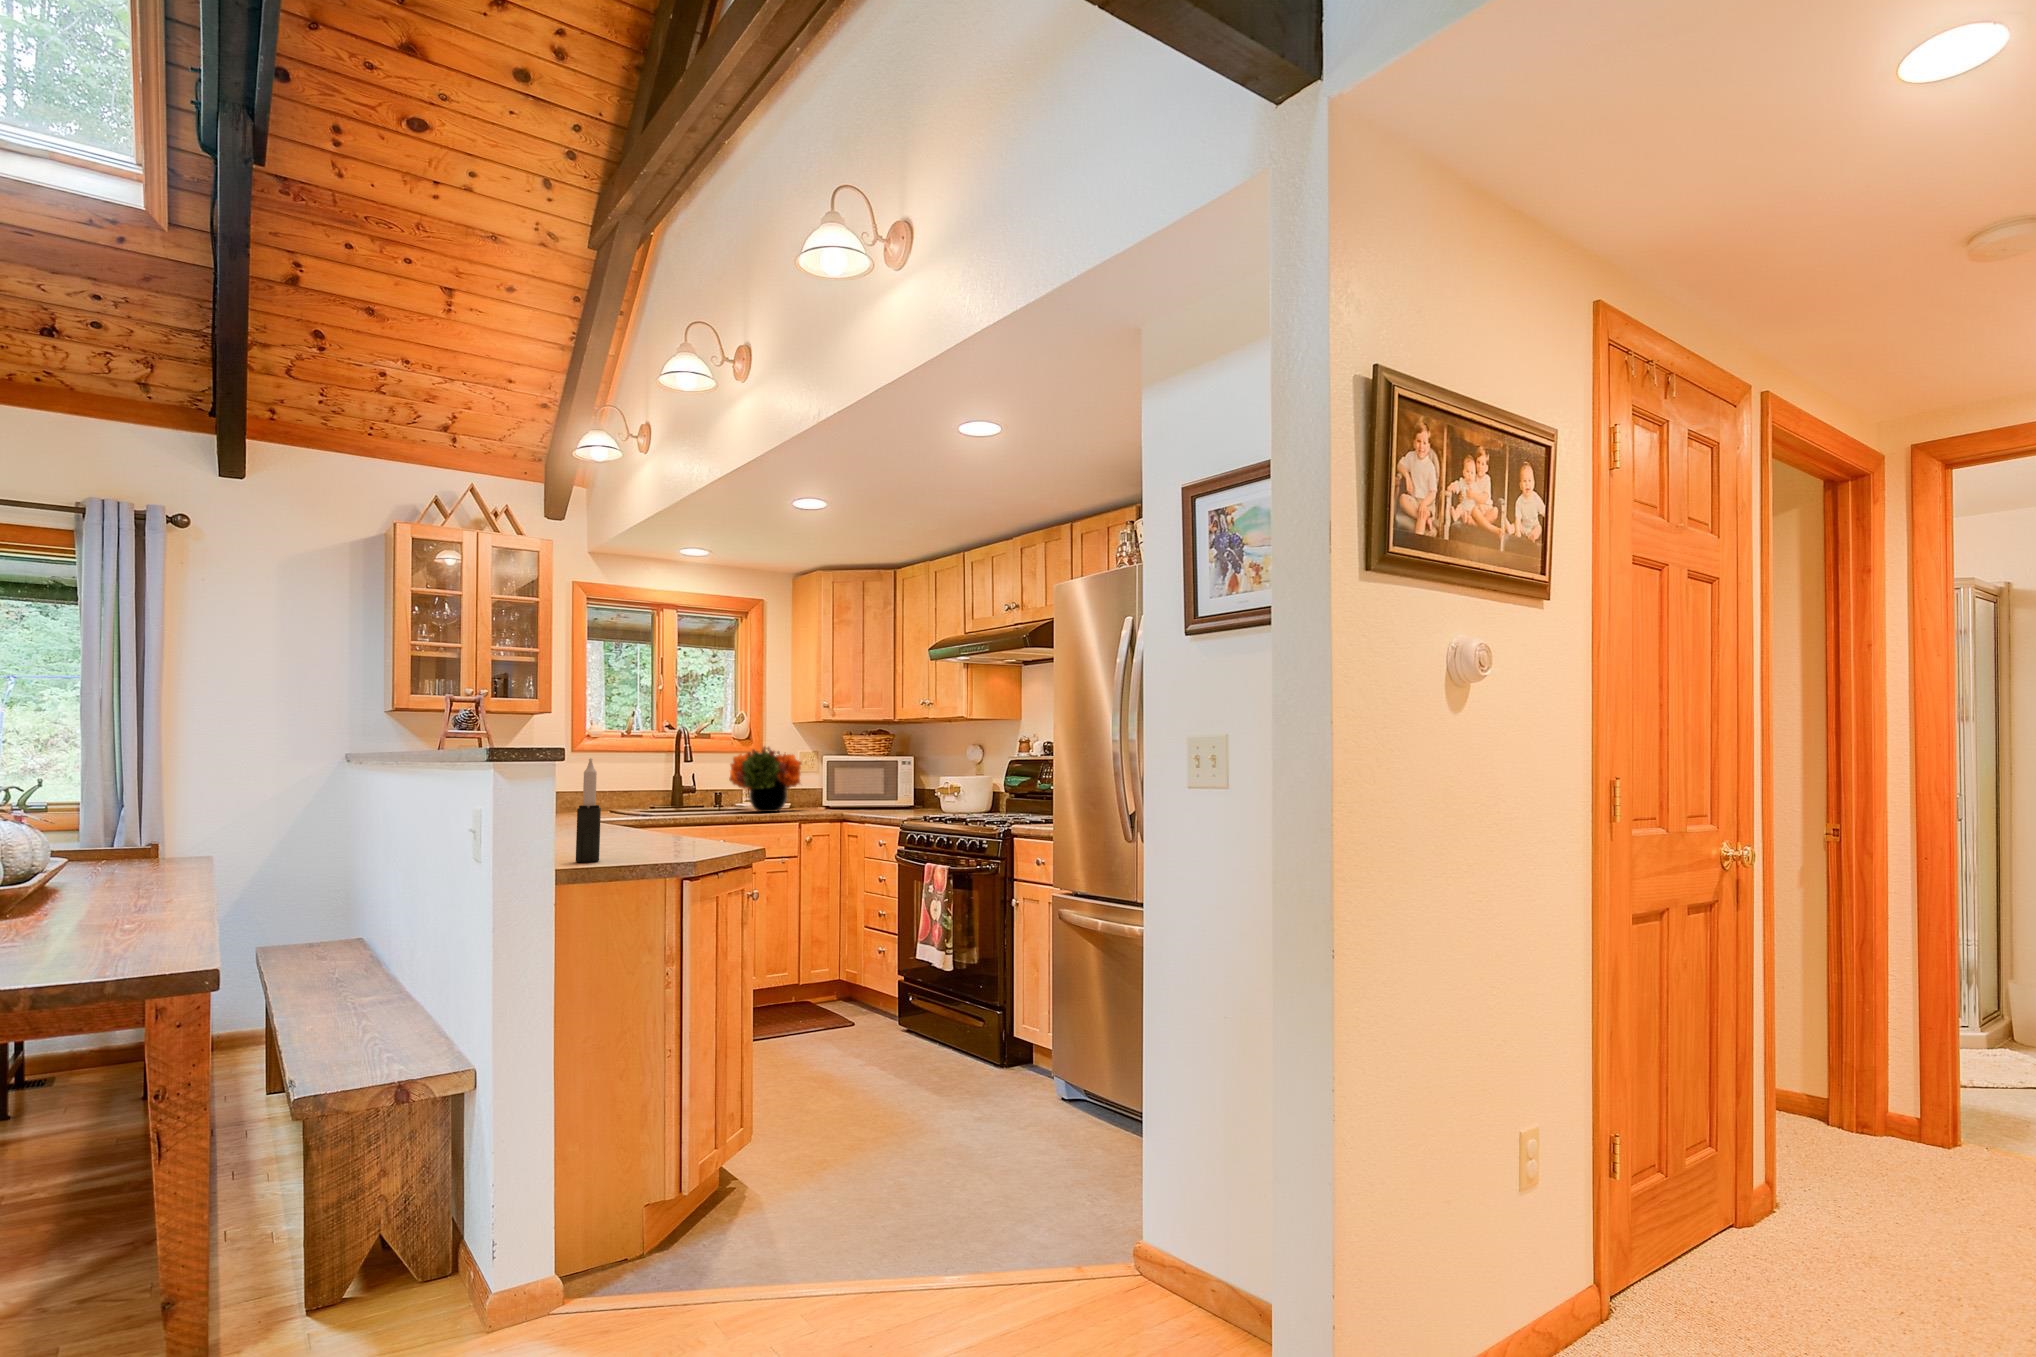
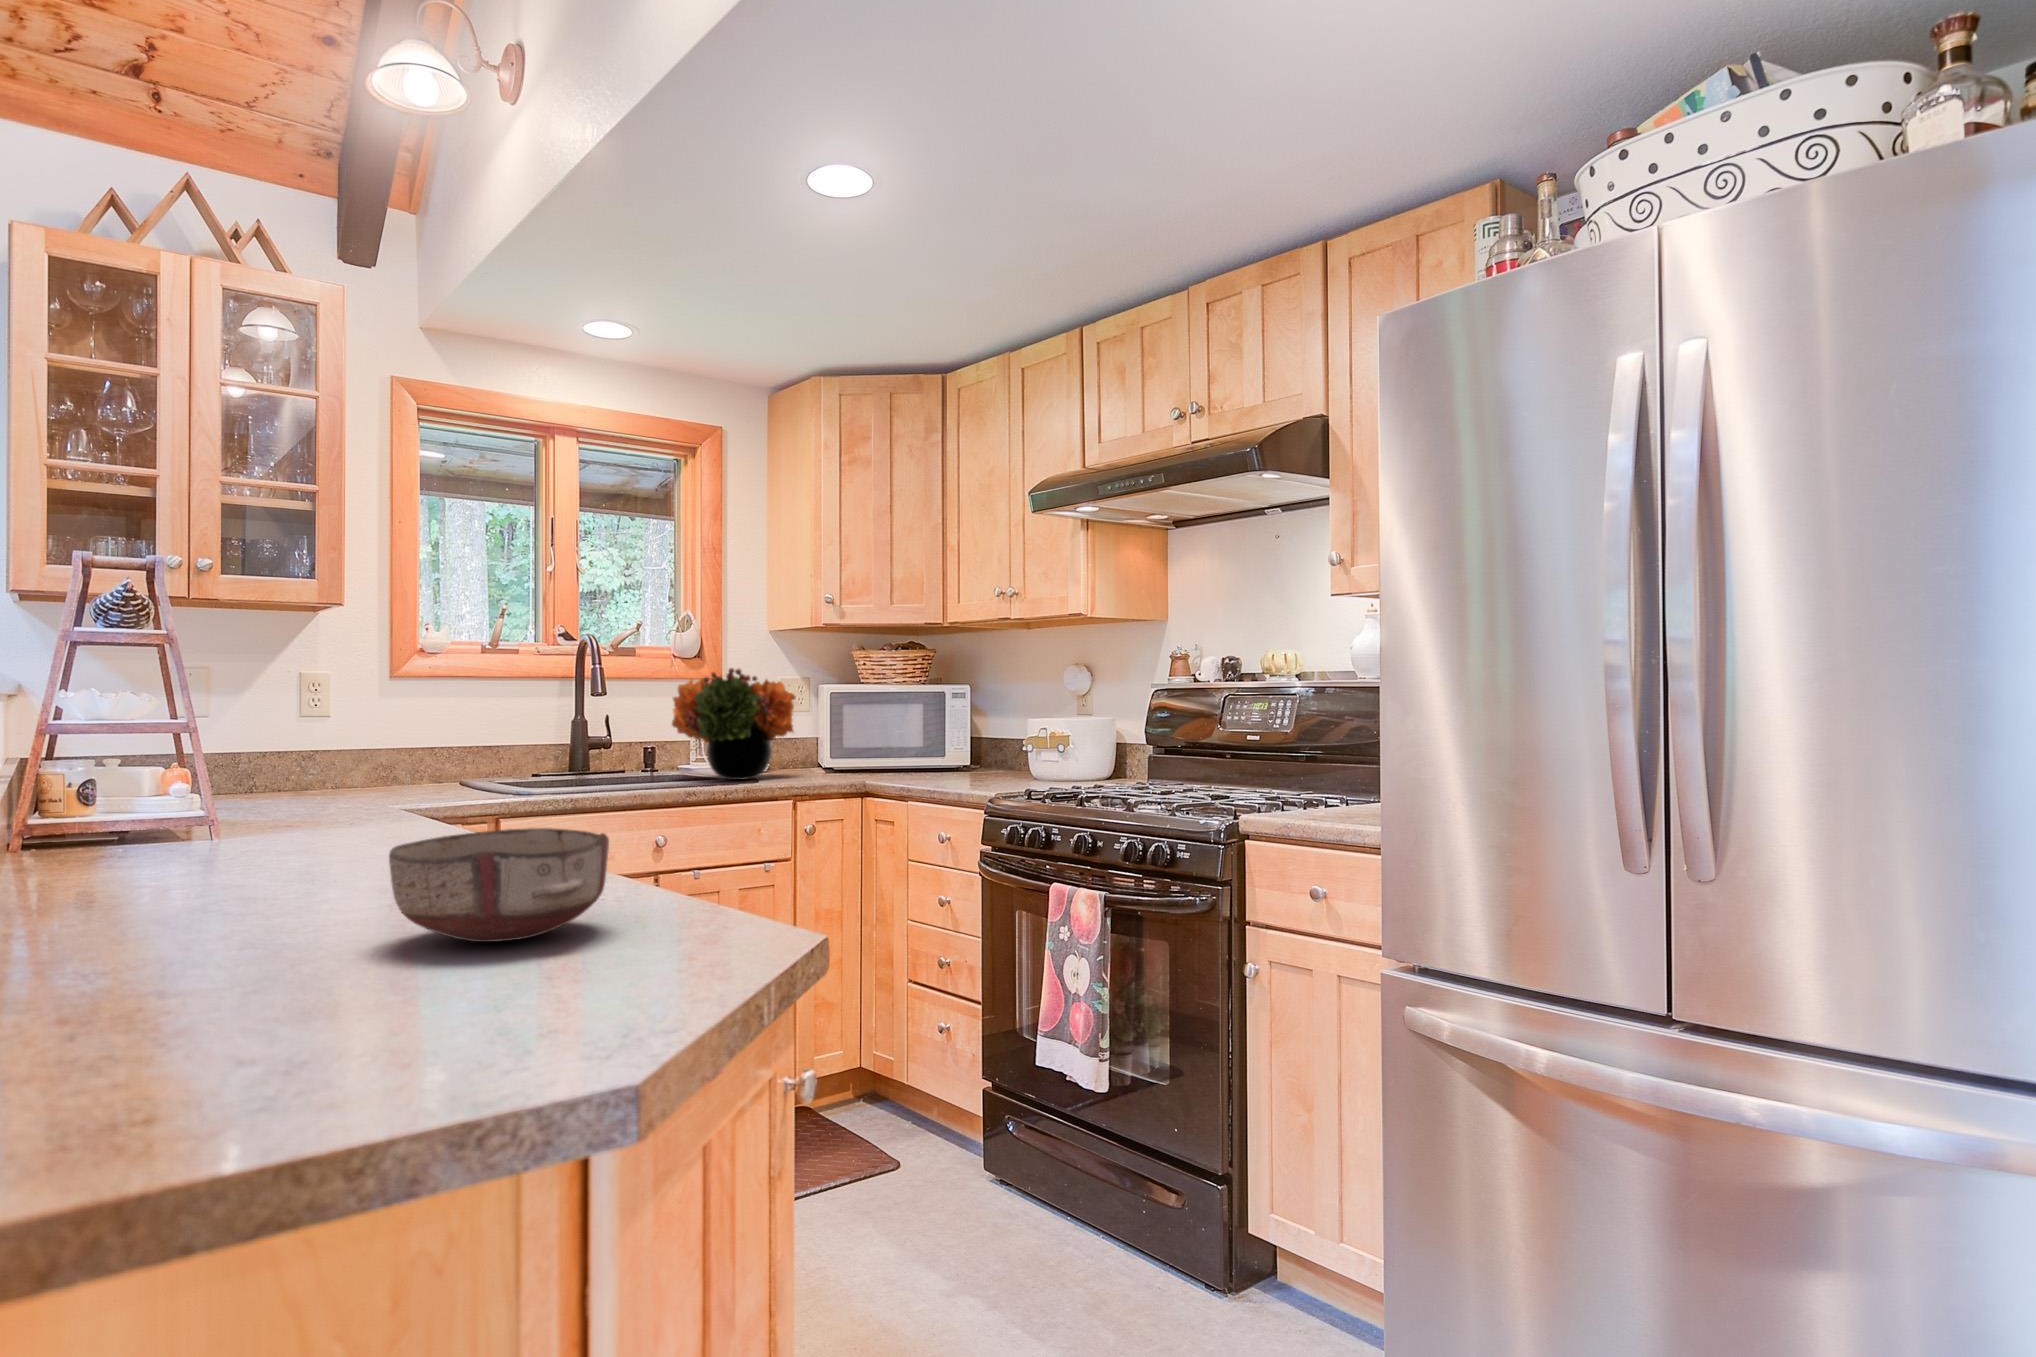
candle: present [576,758,601,862] -> none [204,677,302,1040]
ceramic bowl: none [615,813,691,850] -> present [389,828,609,942]

